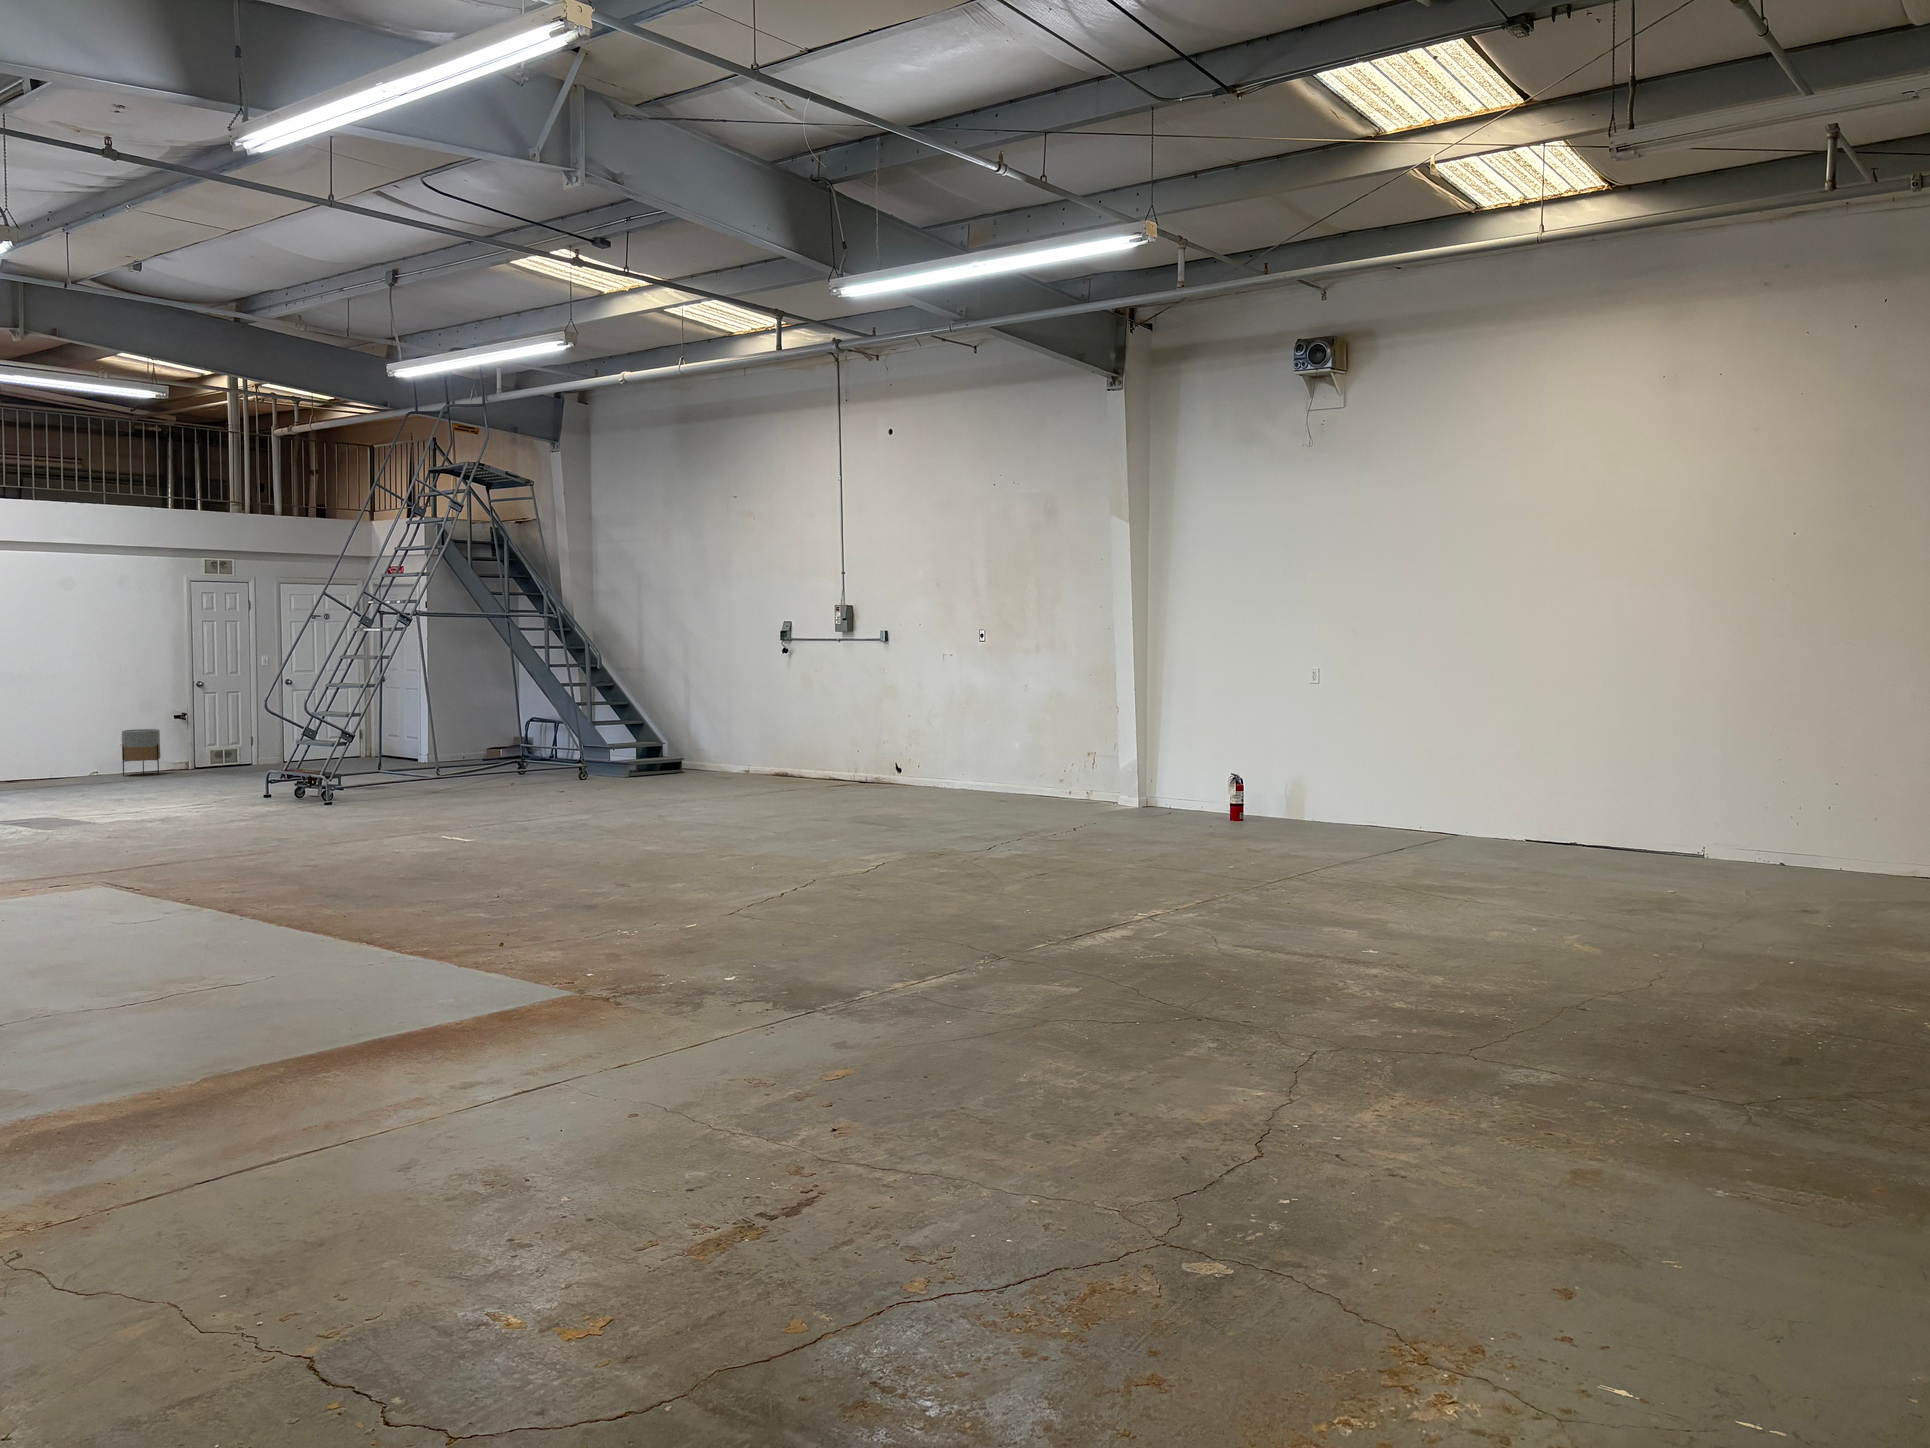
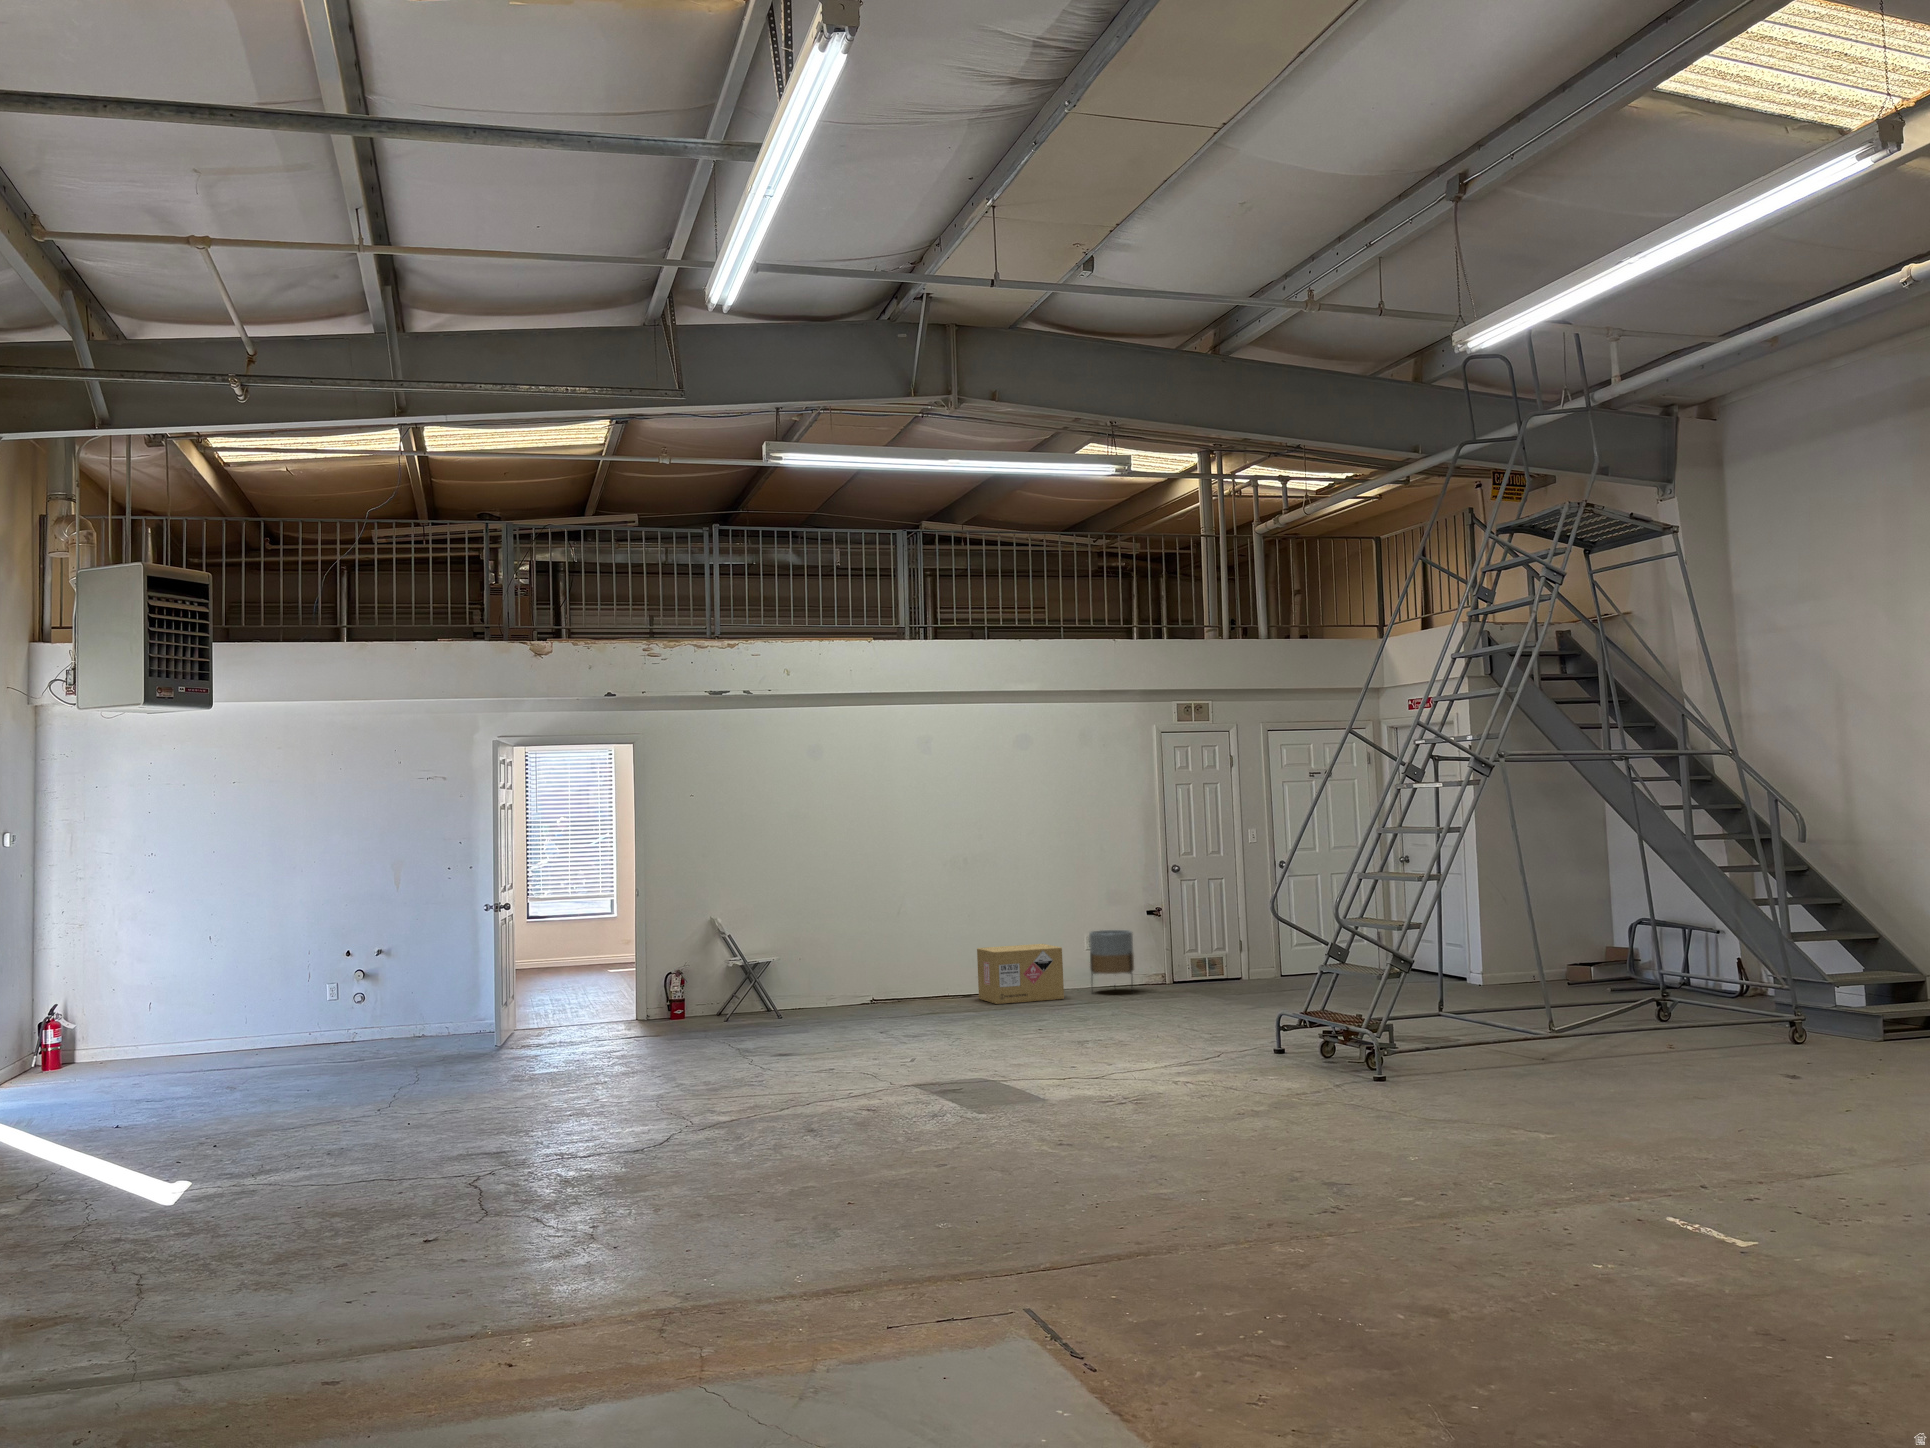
cardboard box: none [19,740,99,785] -> present [977,944,1064,1004]

